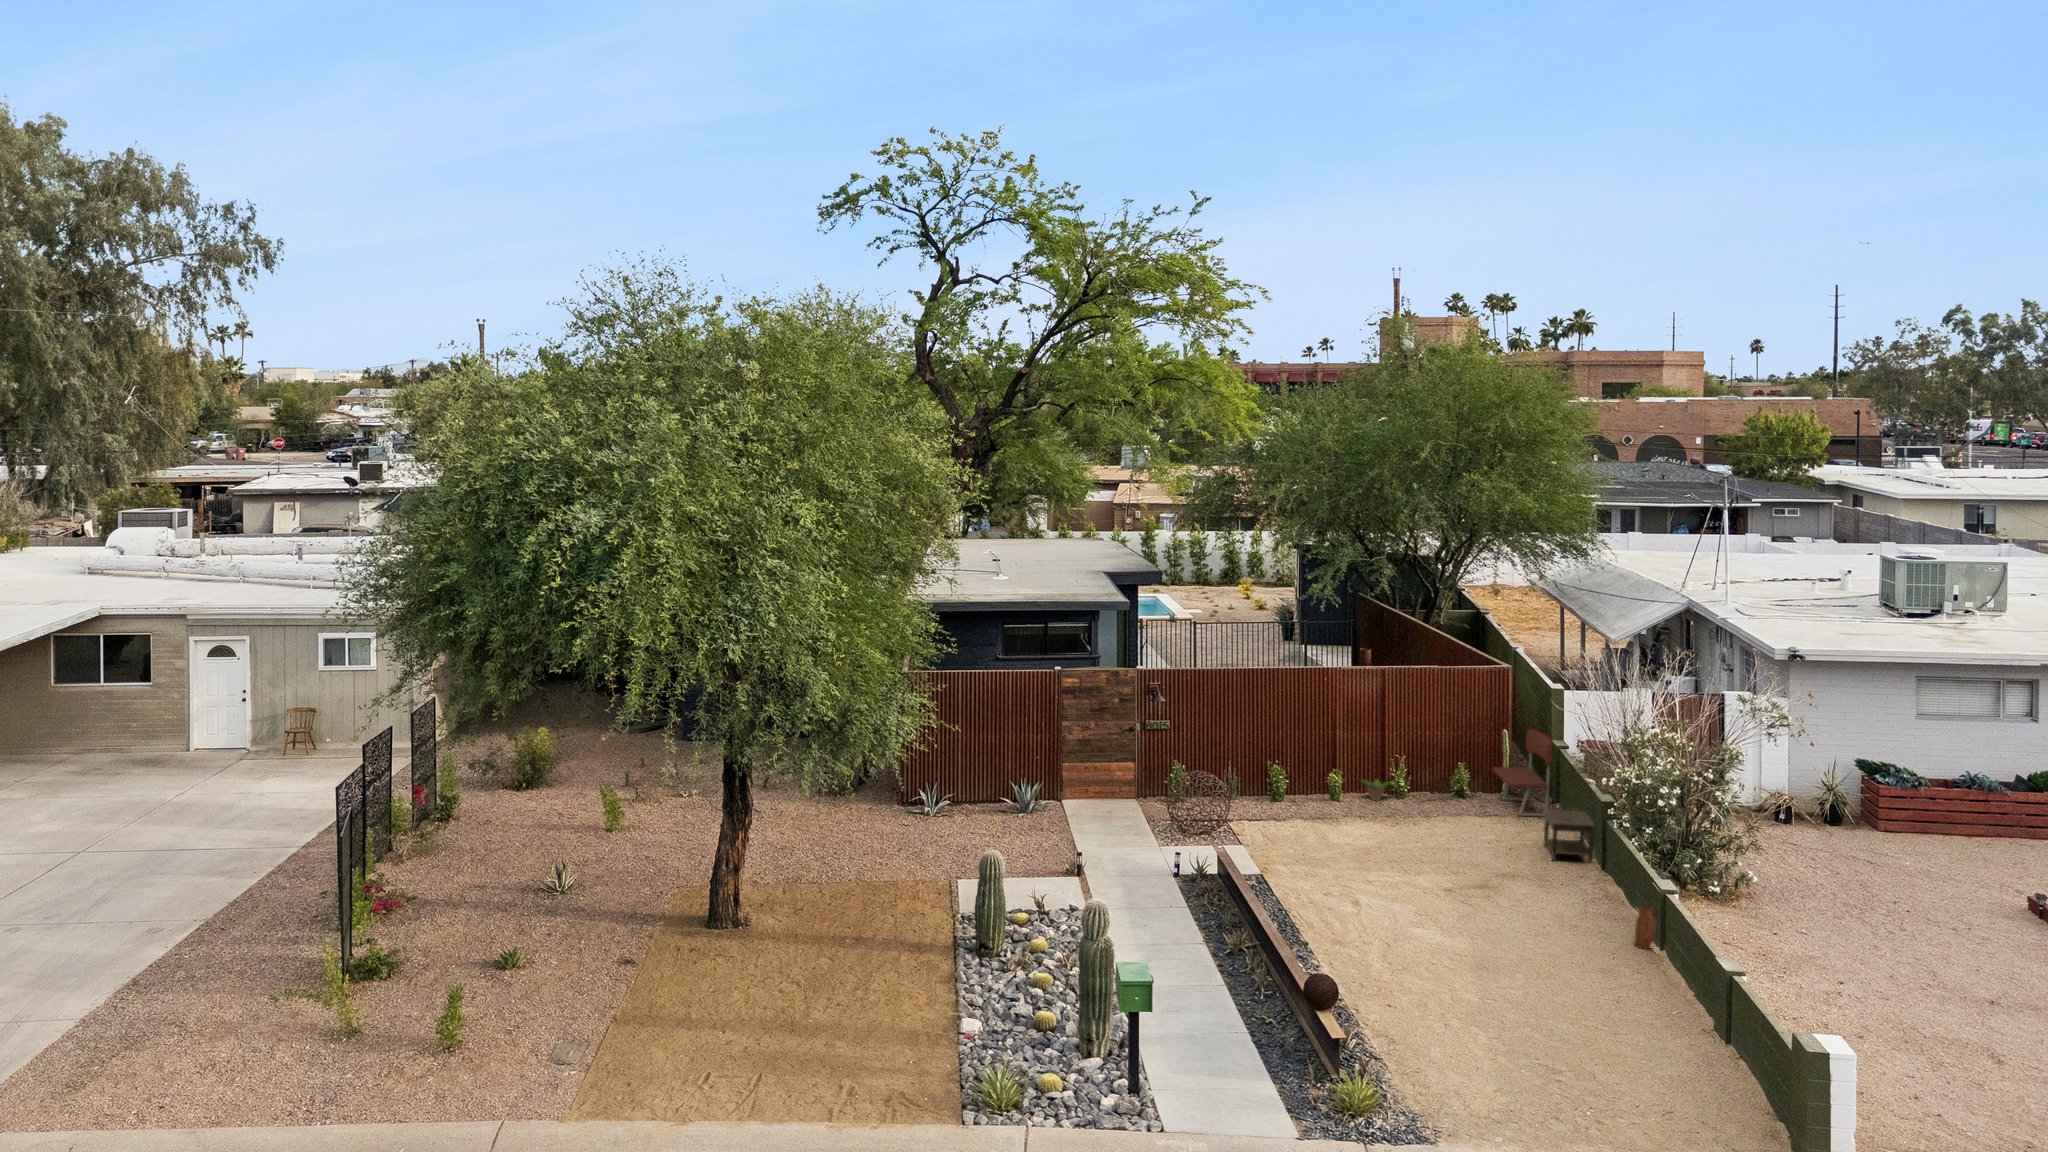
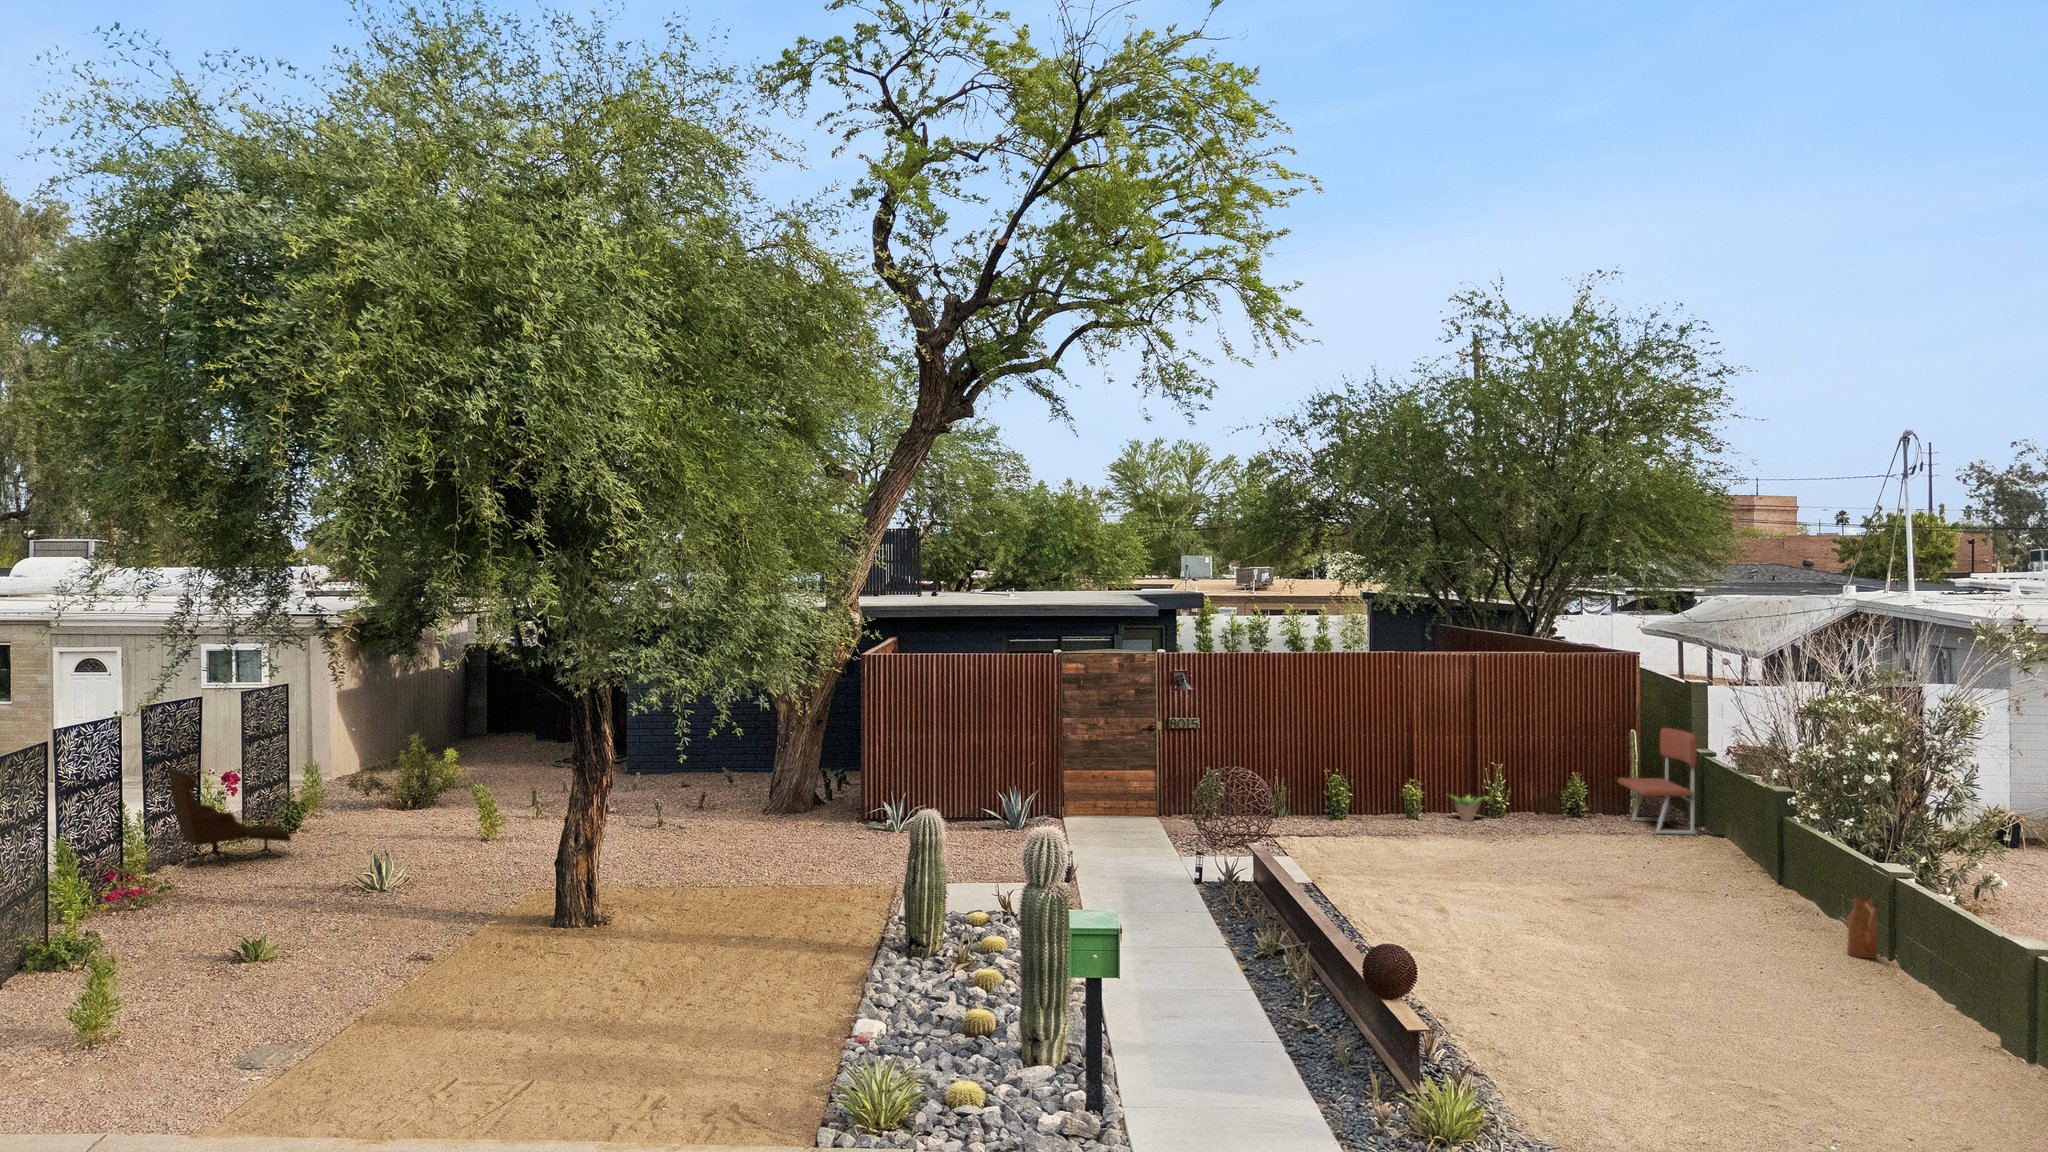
lounge chair: none [370,787,465,863] -> present [169,769,291,867]
side table: present [1544,810,1595,863] -> none [1695,811,1766,875]

